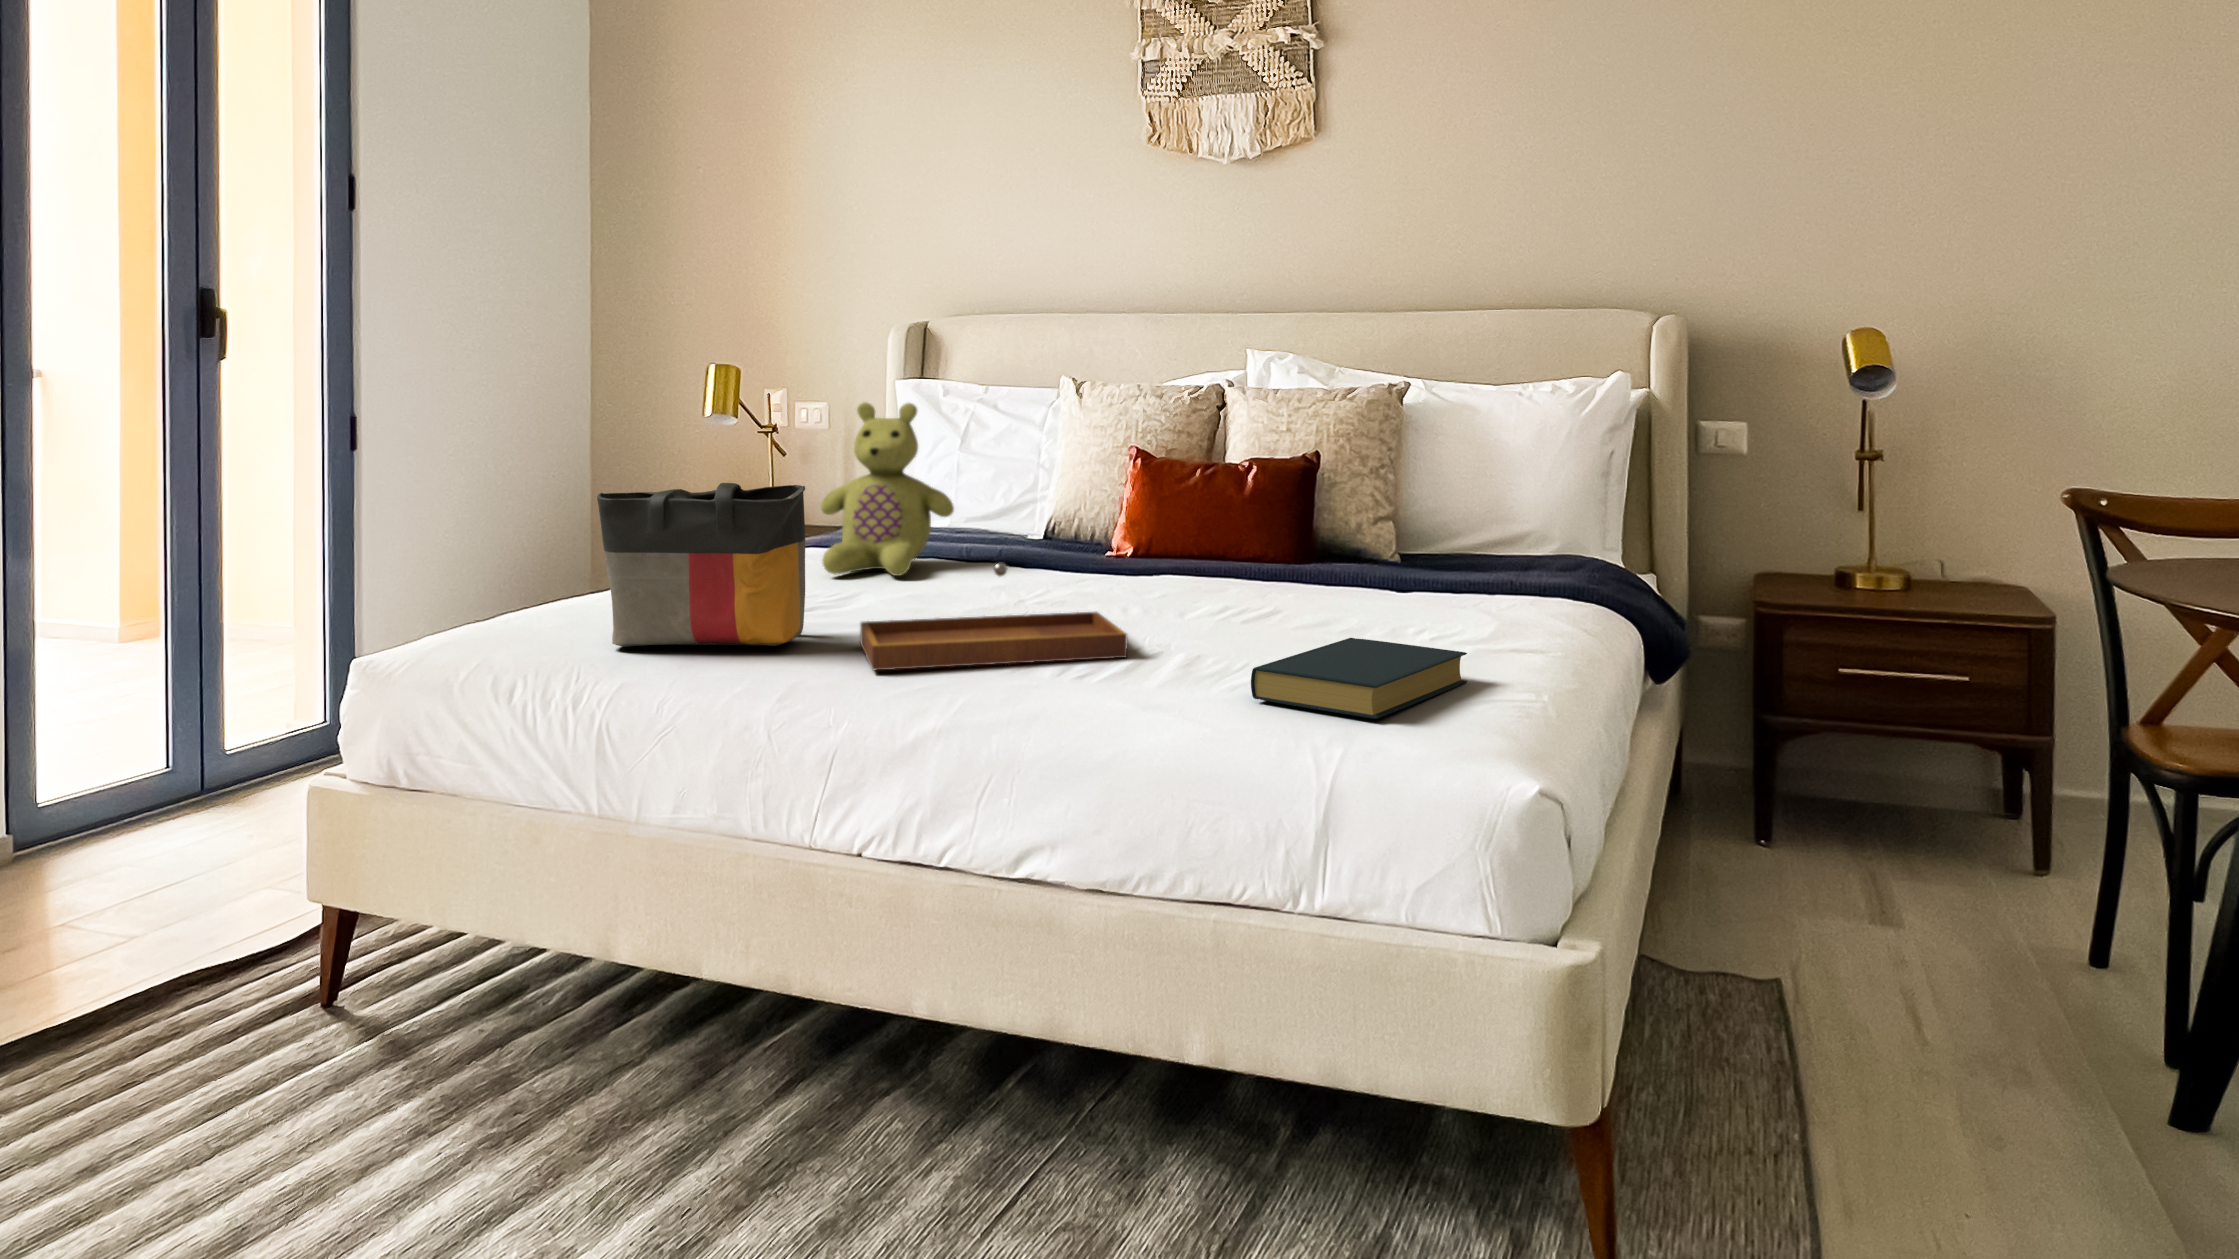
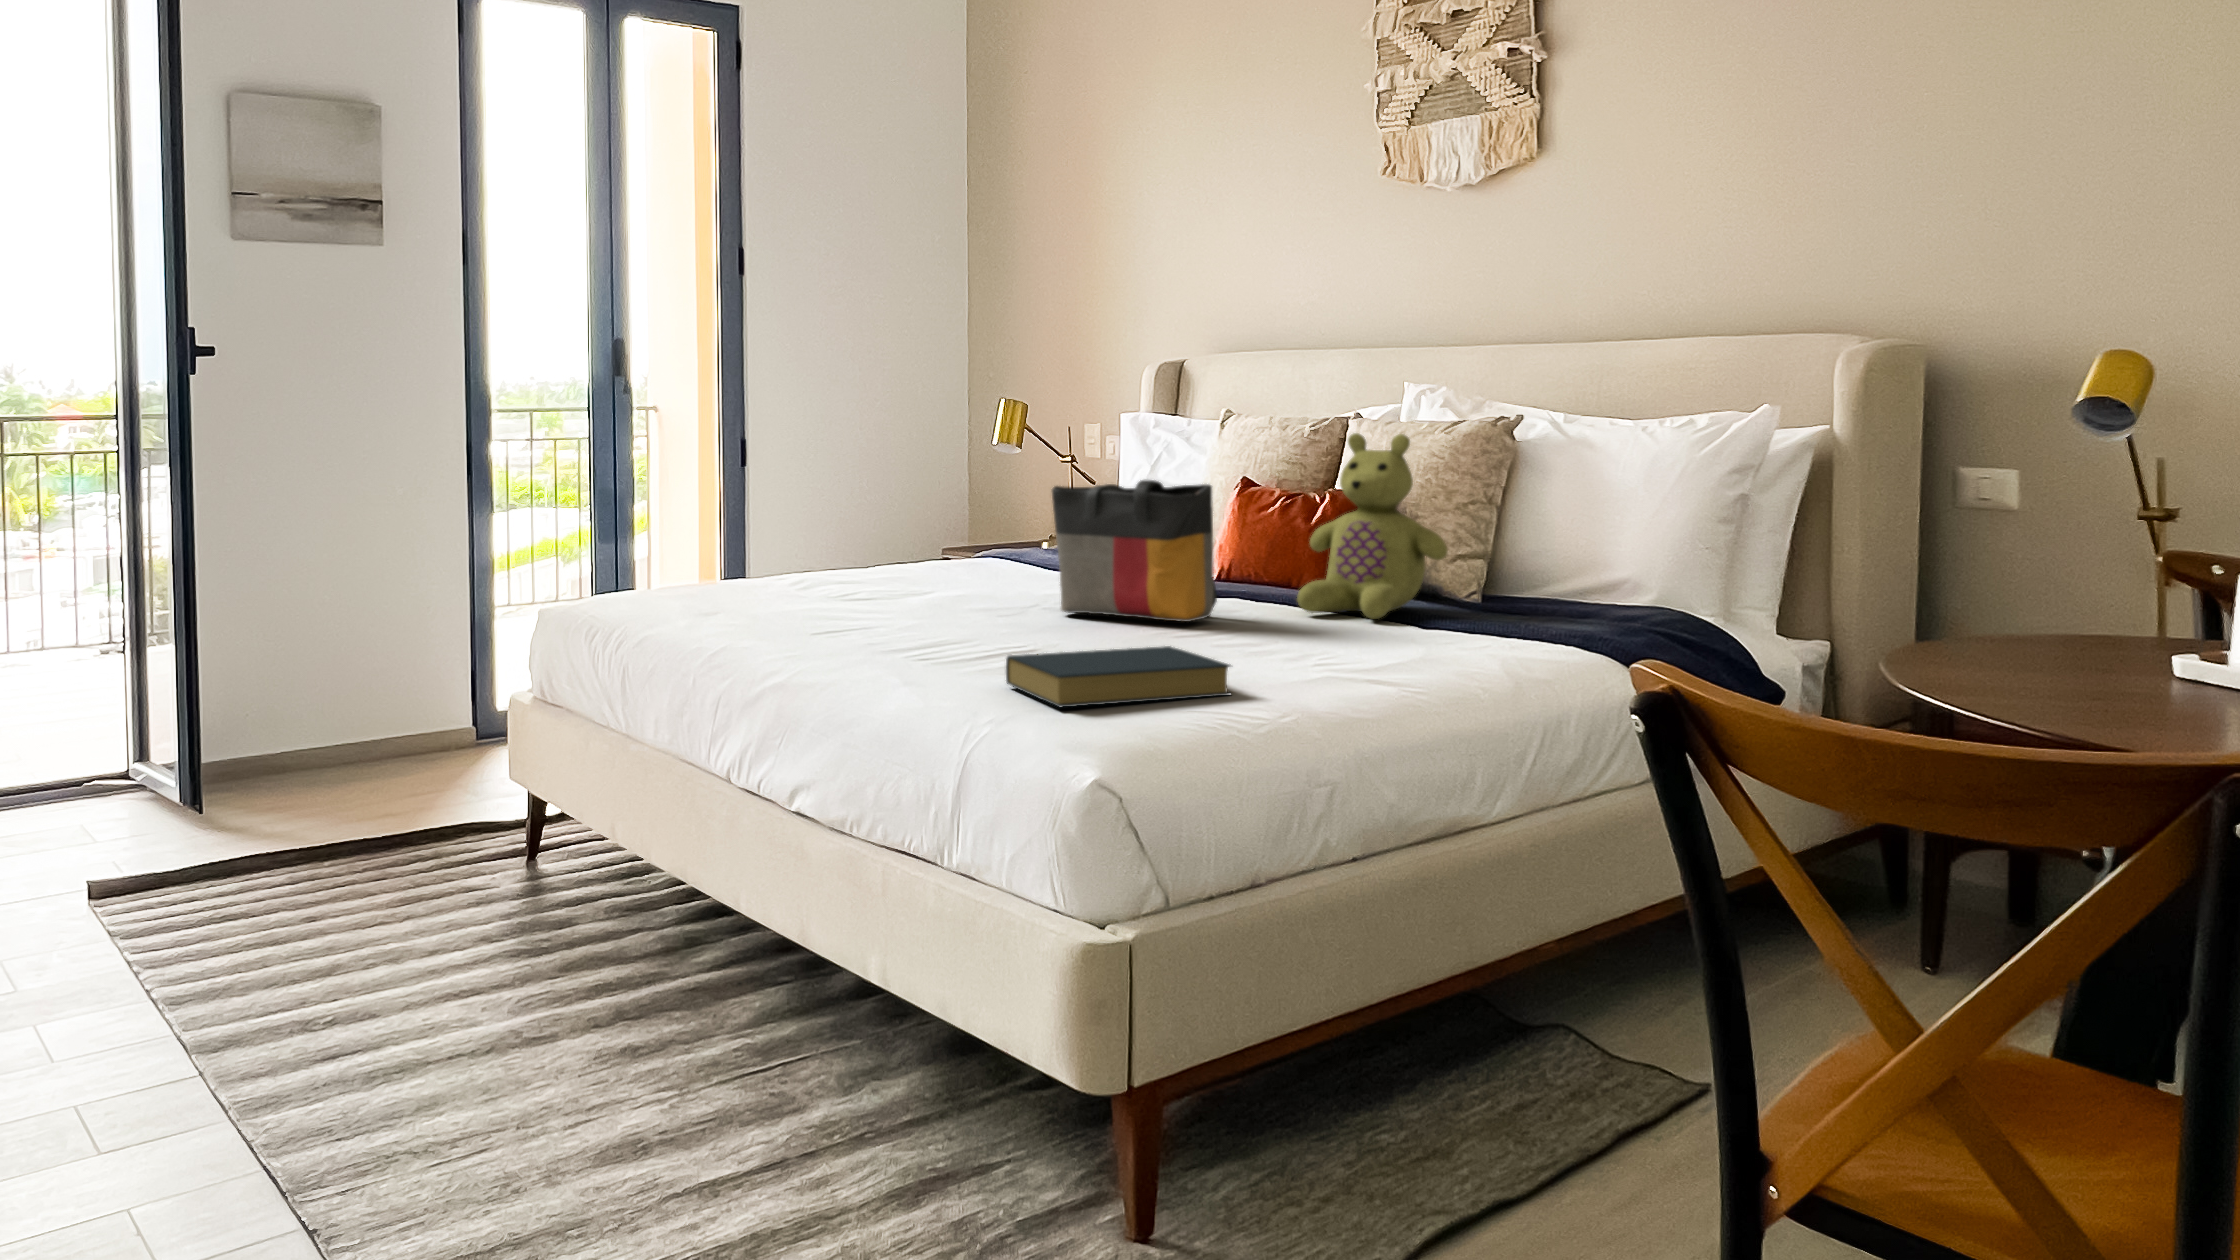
stuffed bear: present [821,402,954,576] -> present [1297,433,1448,619]
tote bag: present [597,483,805,647] -> present [1052,480,1217,622]
tray: present [860,563,1127,670] -> none [792,559,1036,650]

